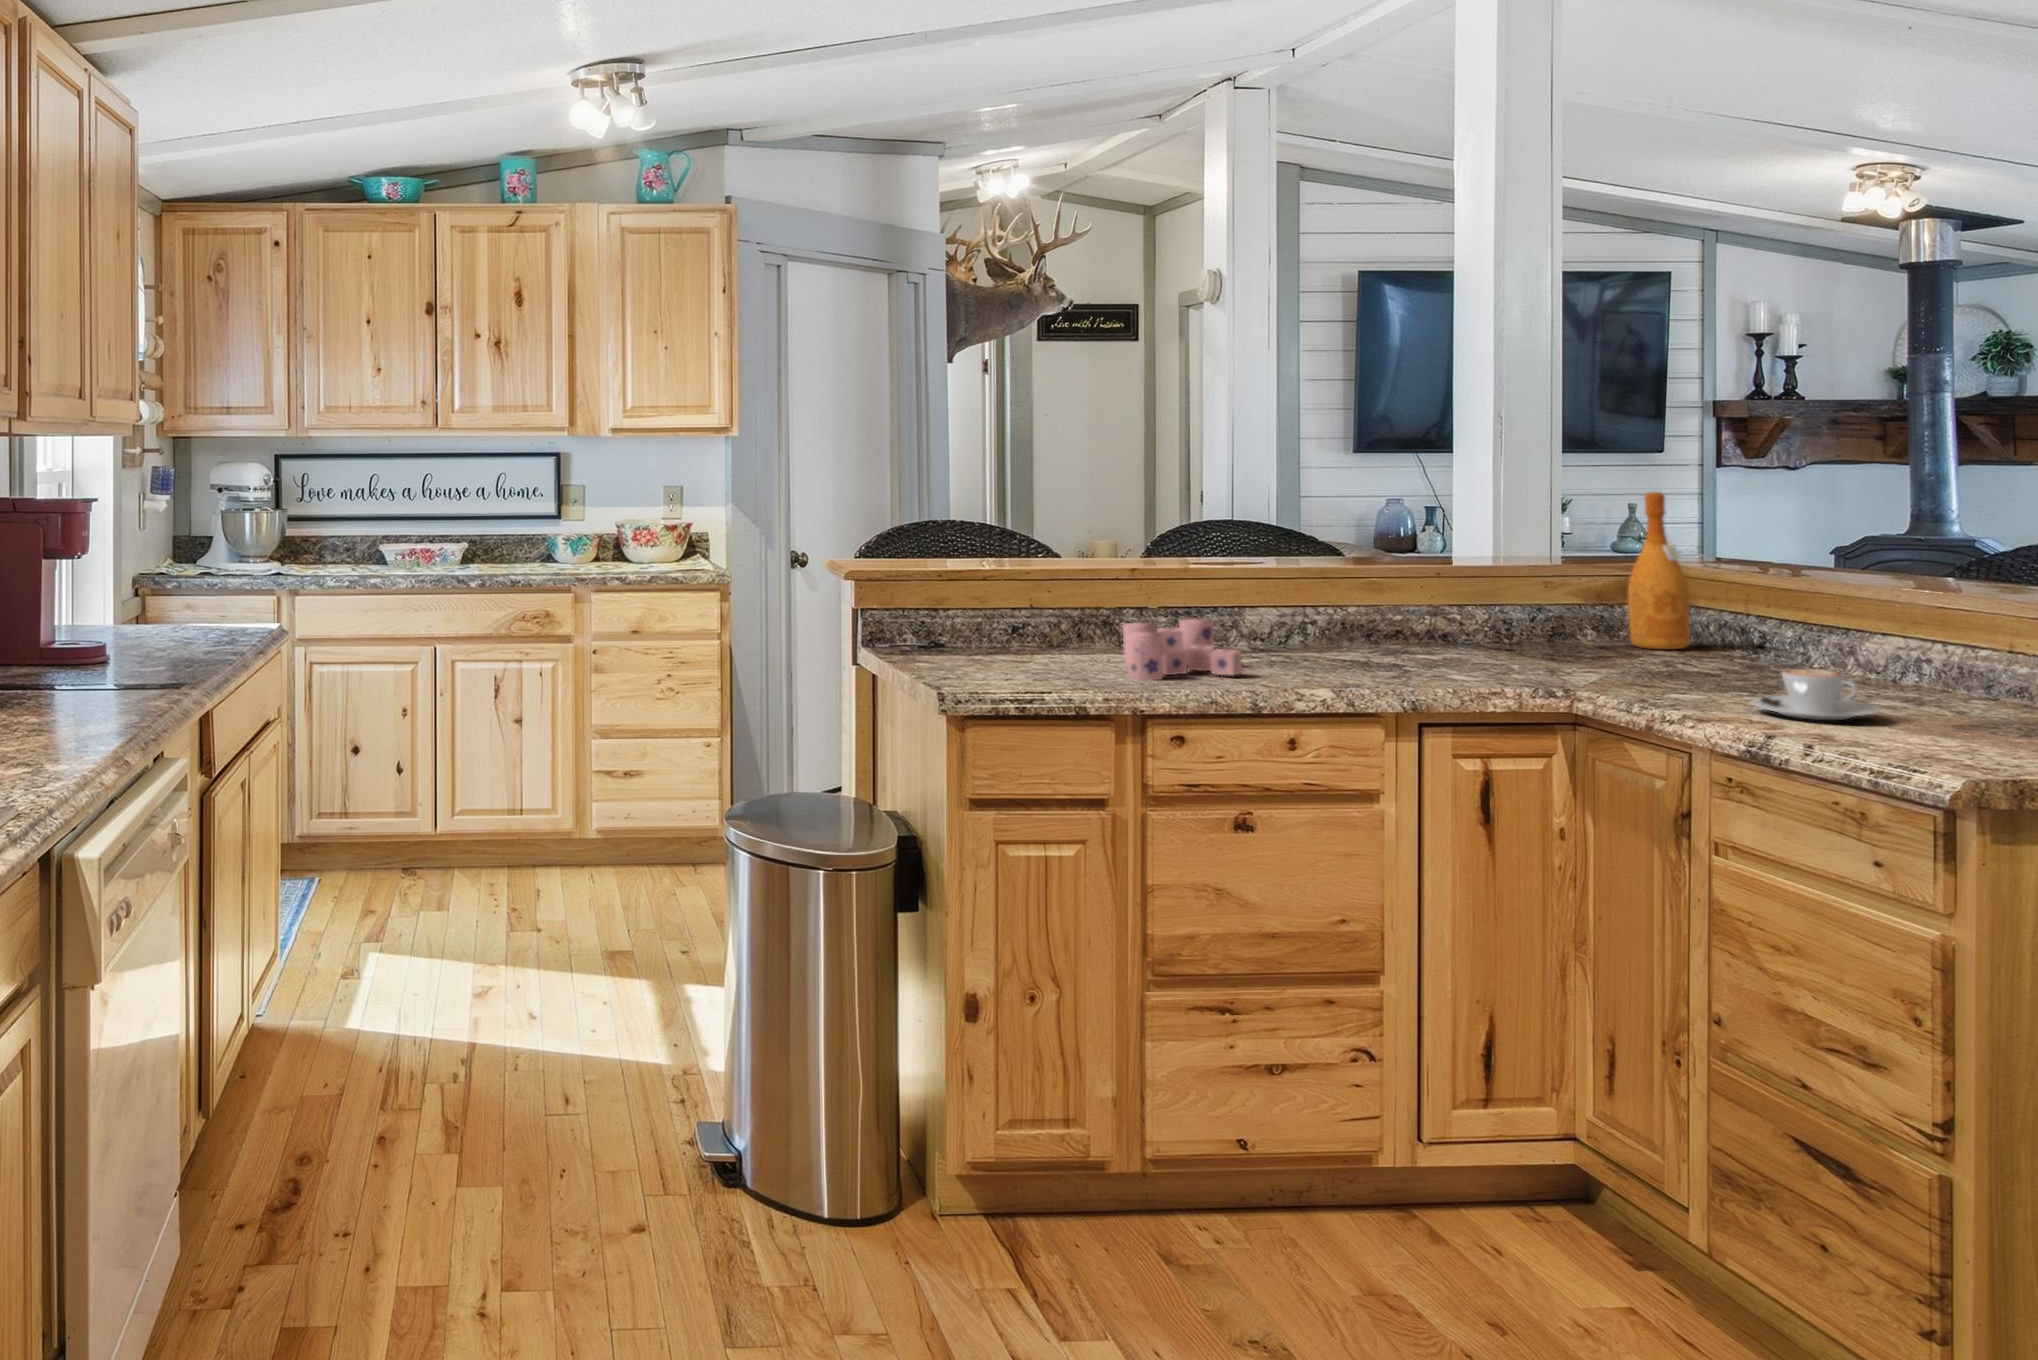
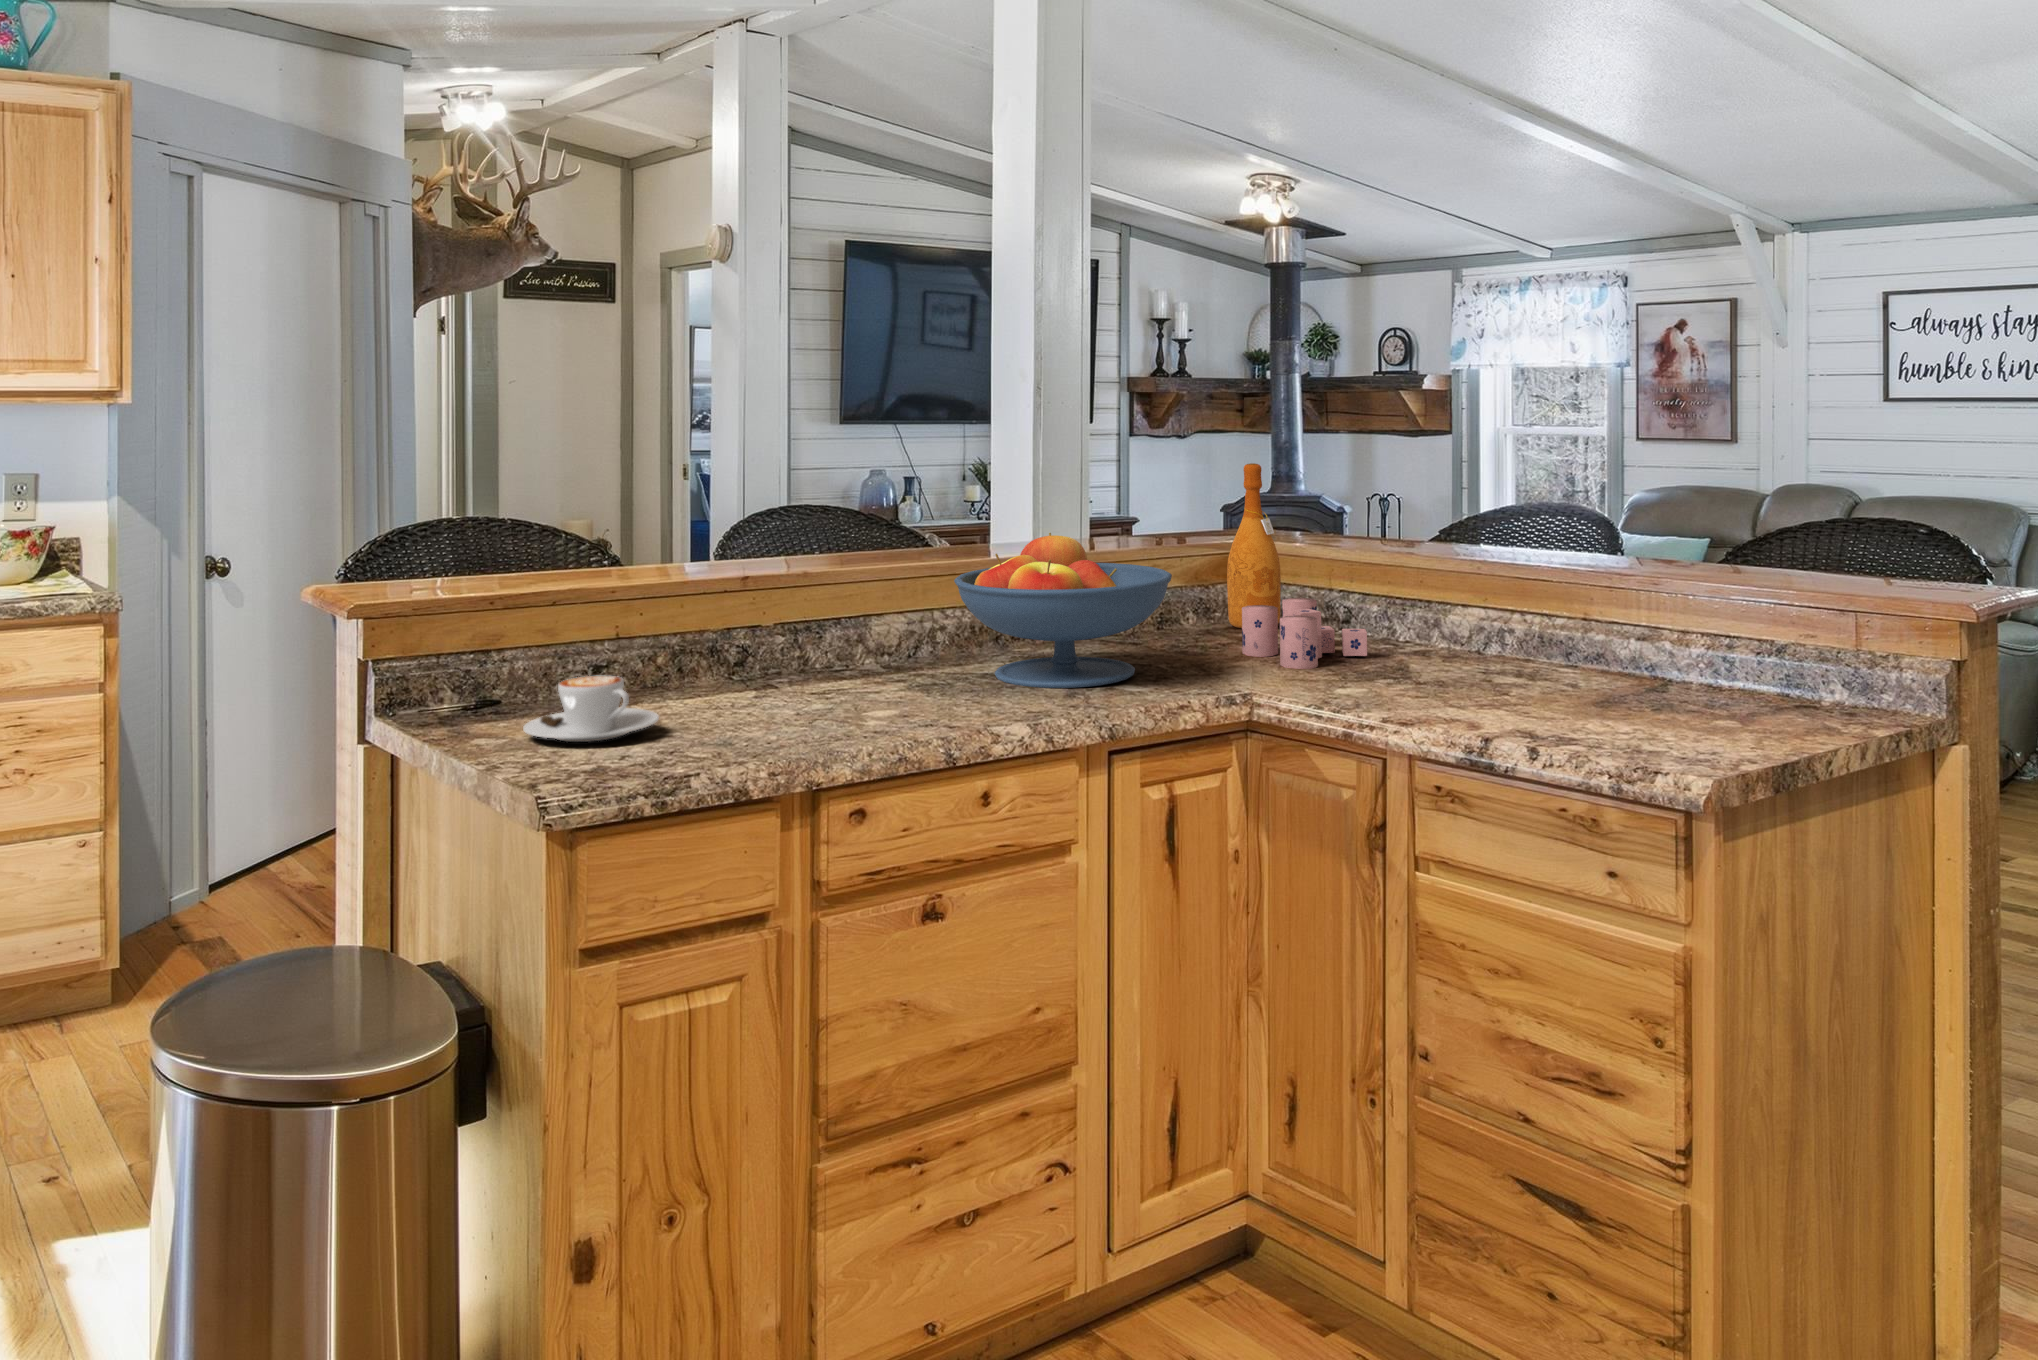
fruit bowl: none [1300,549,1503,674] -> present [954,533,1172,688]
candle: present [1123,619,1242,680] -> present [1242,598,1367,669]
coffee cup: present [1751,669,1881,720] -> present [523,676,659,742]

